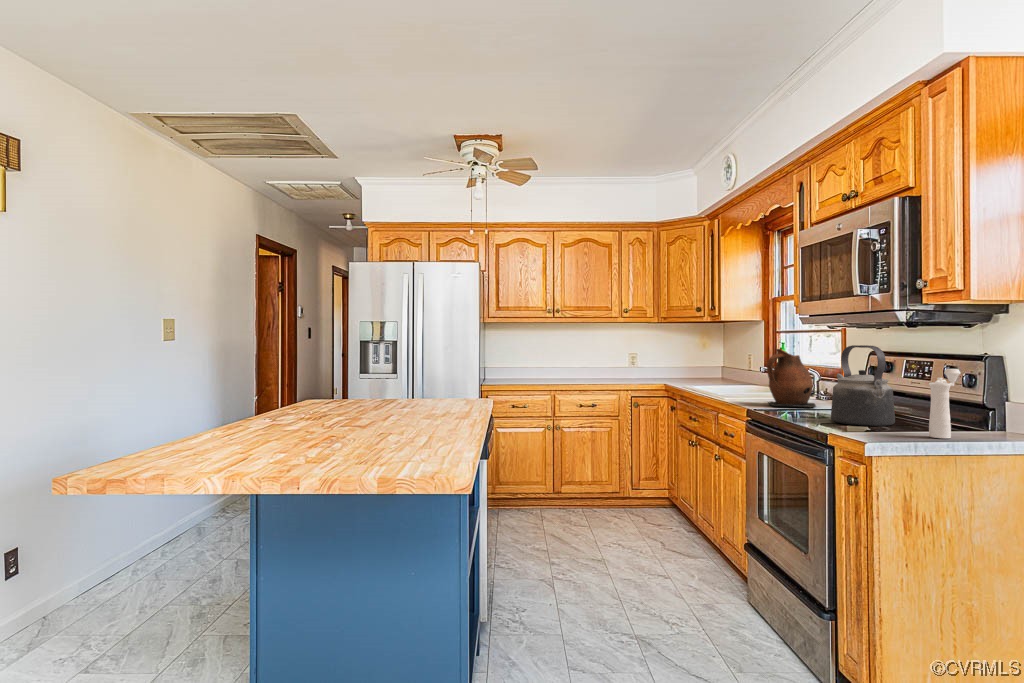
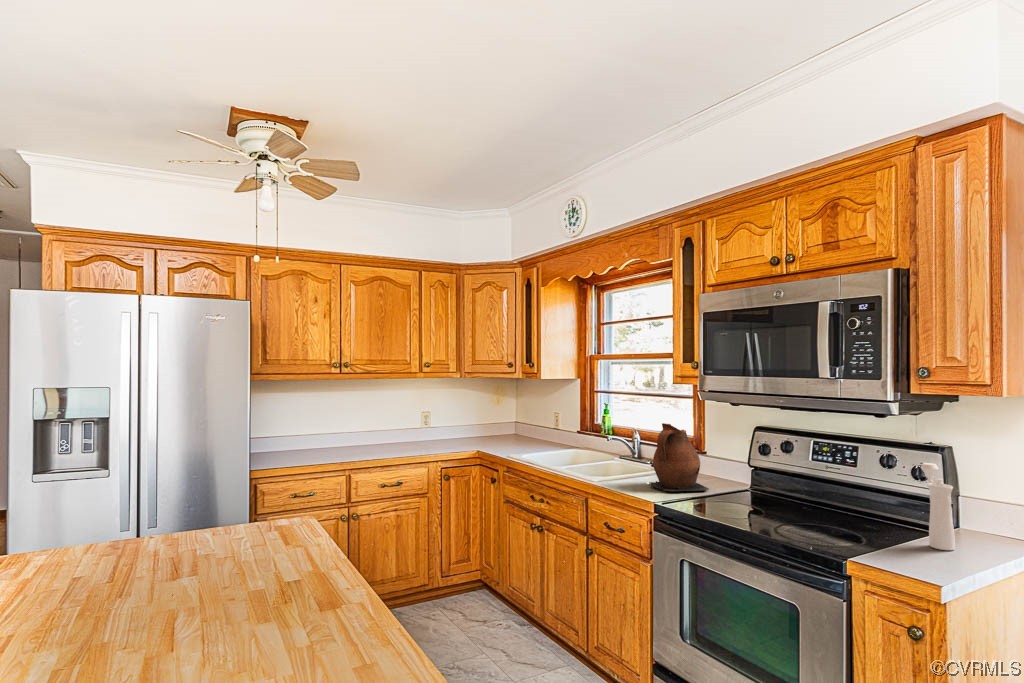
kettle: present [831,345,895,426] -> none [766,430,848,528]

